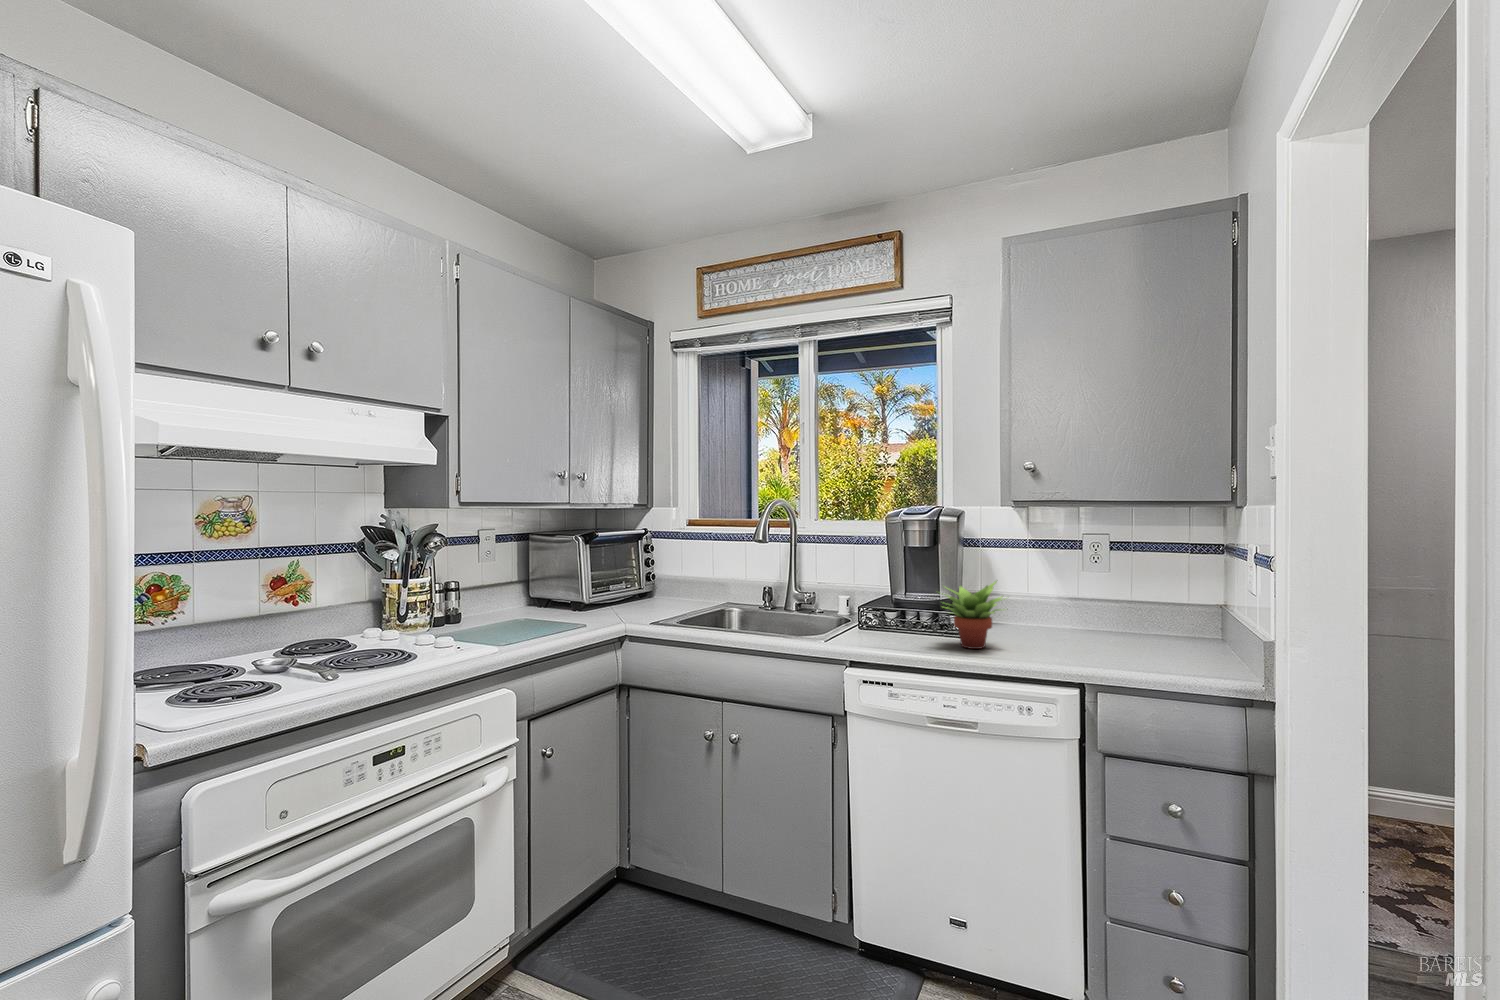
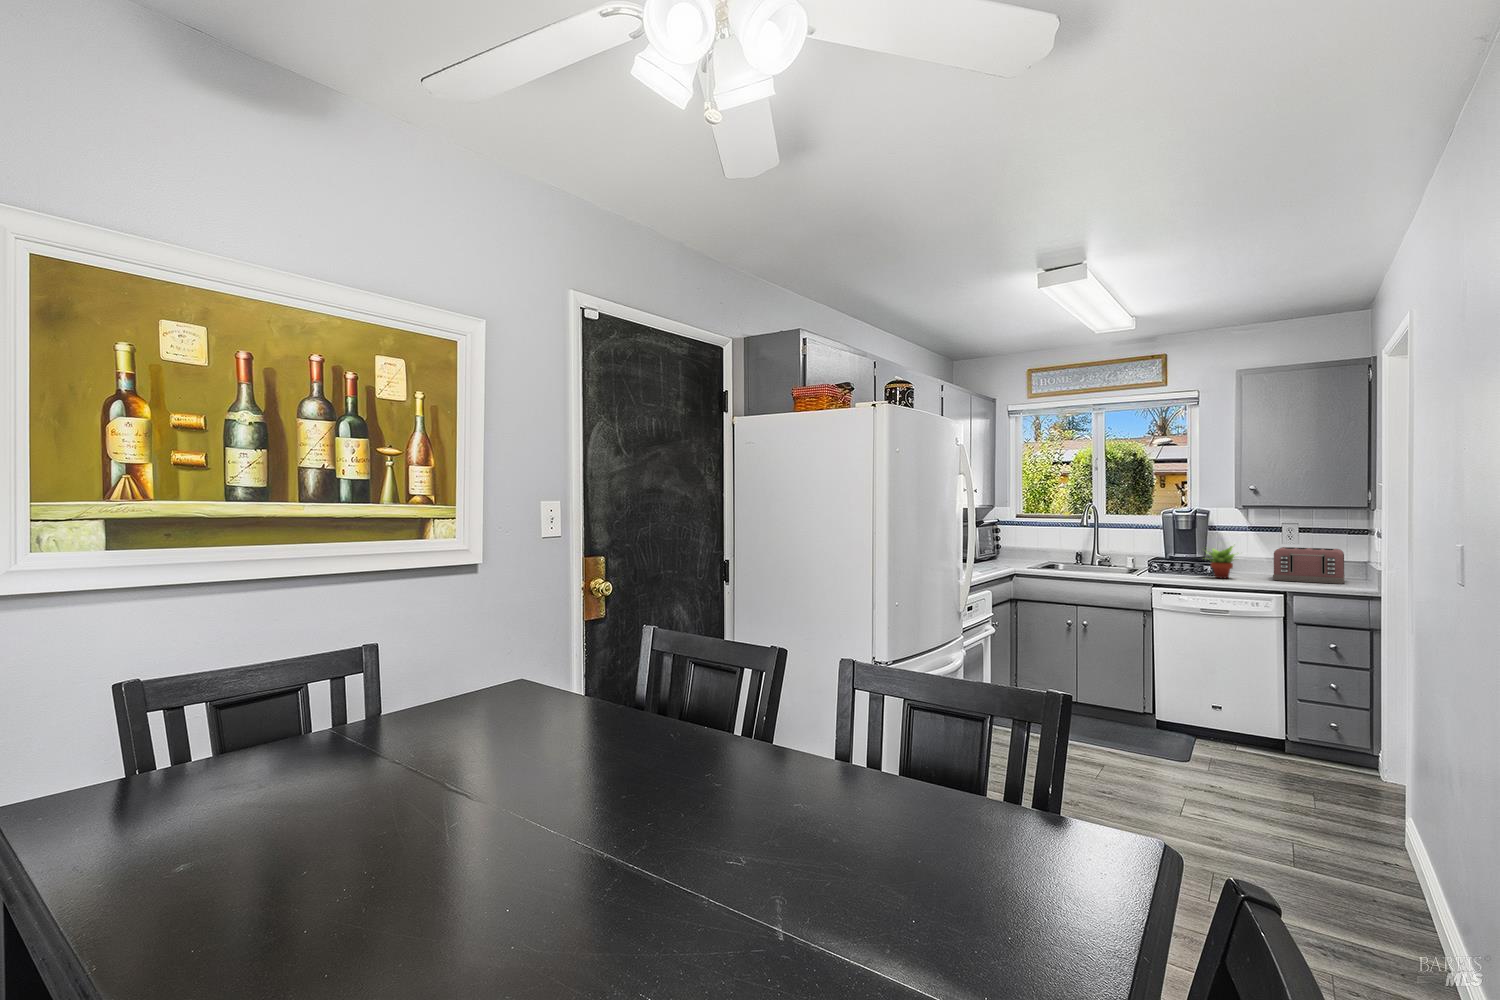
toaster: none [1063,580,1193,664] -> present [1273,547,1345,584]

